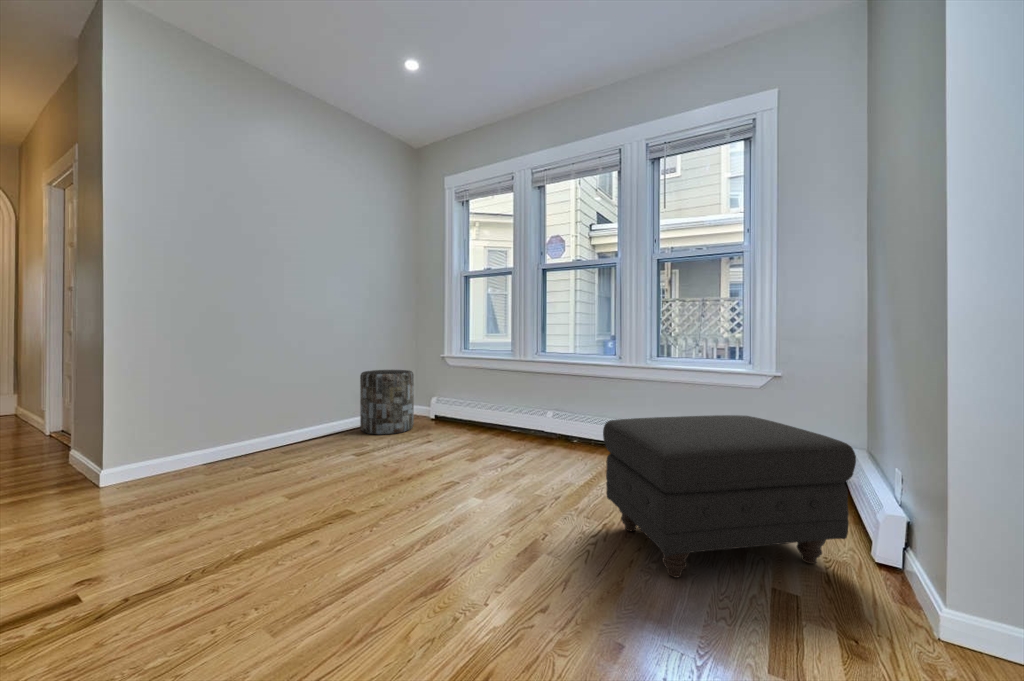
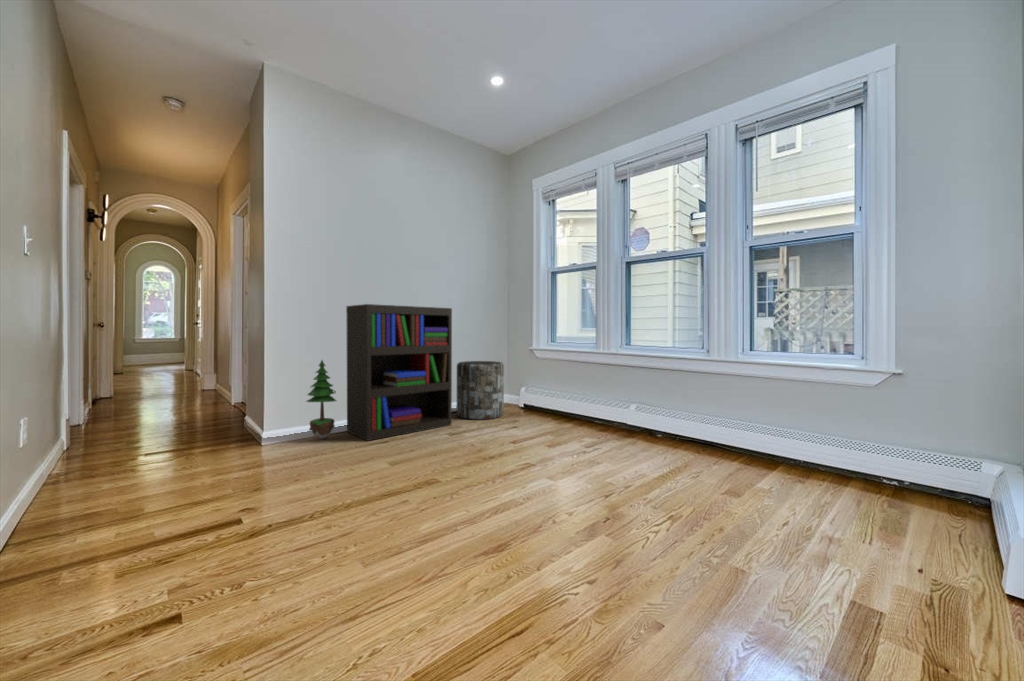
bookshelf: none [225,308,357,469] -> present [346,304,452,441]
potted tree: none [170,374,214,472] -> present [307,360,336,439]
ottoman: present [603,415,856,577] -> none [671,411,972,582]

